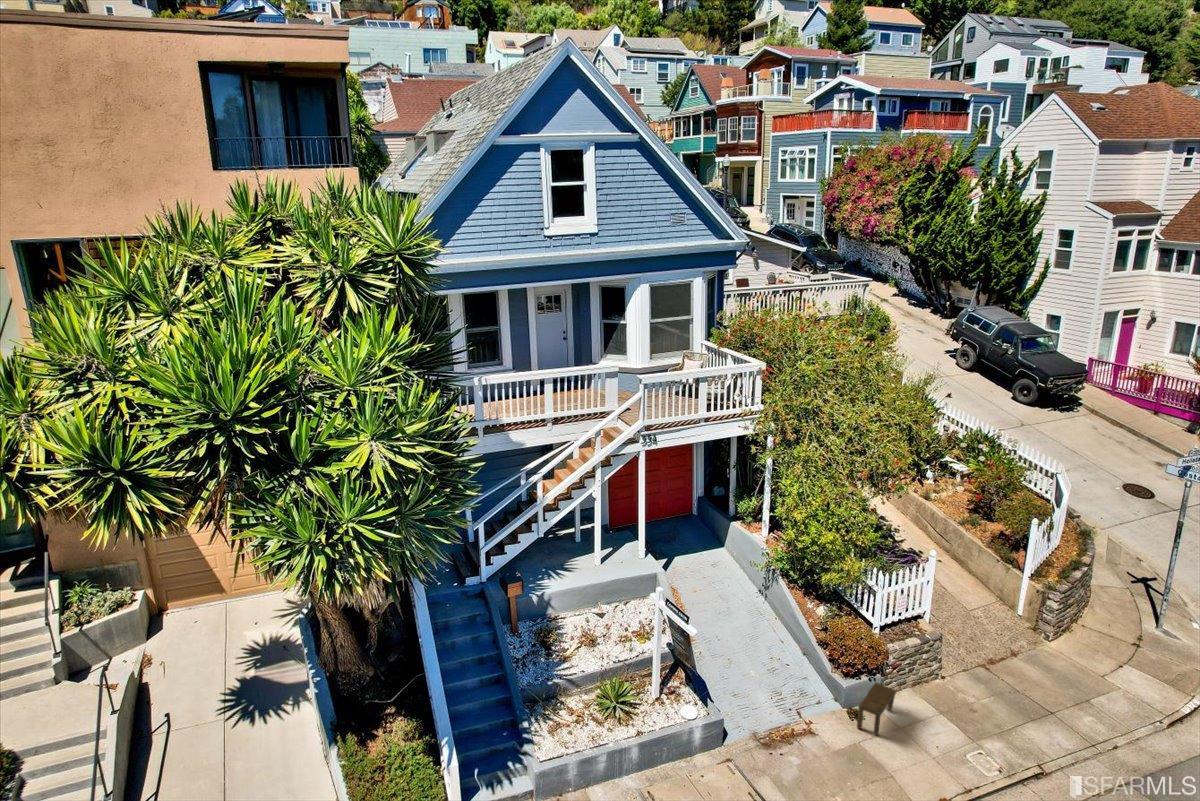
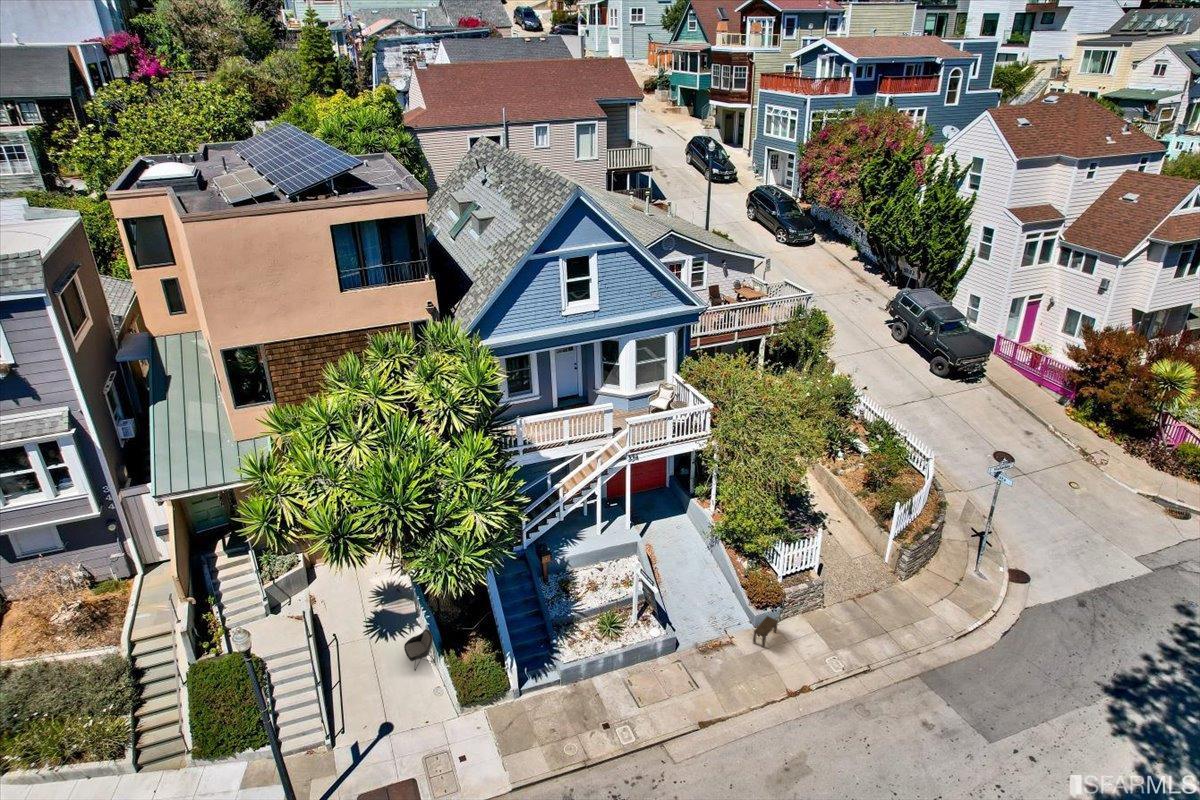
lounge chair: none [266,702,318,776] -> present [404,629,435,670]

